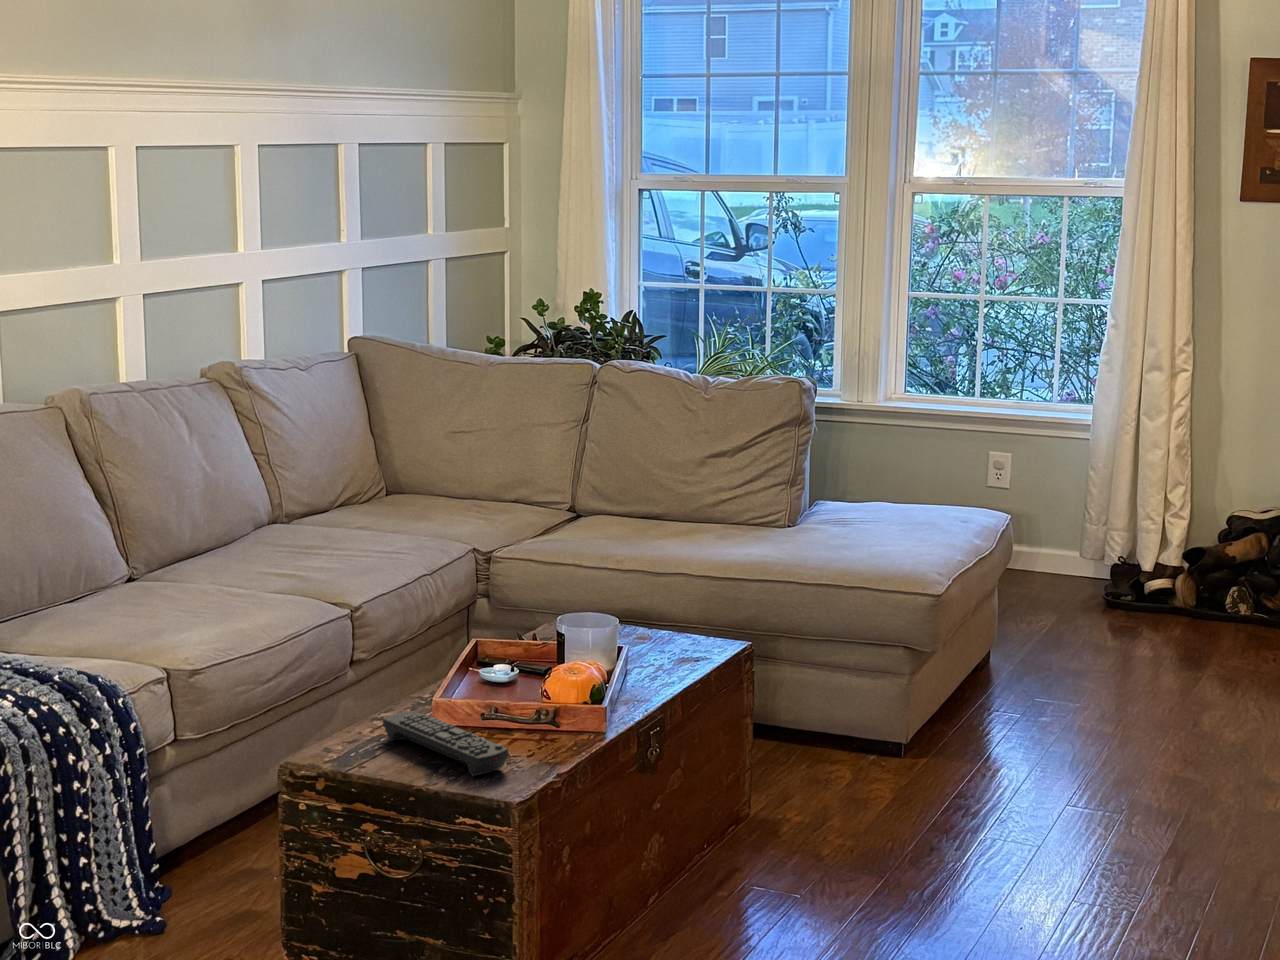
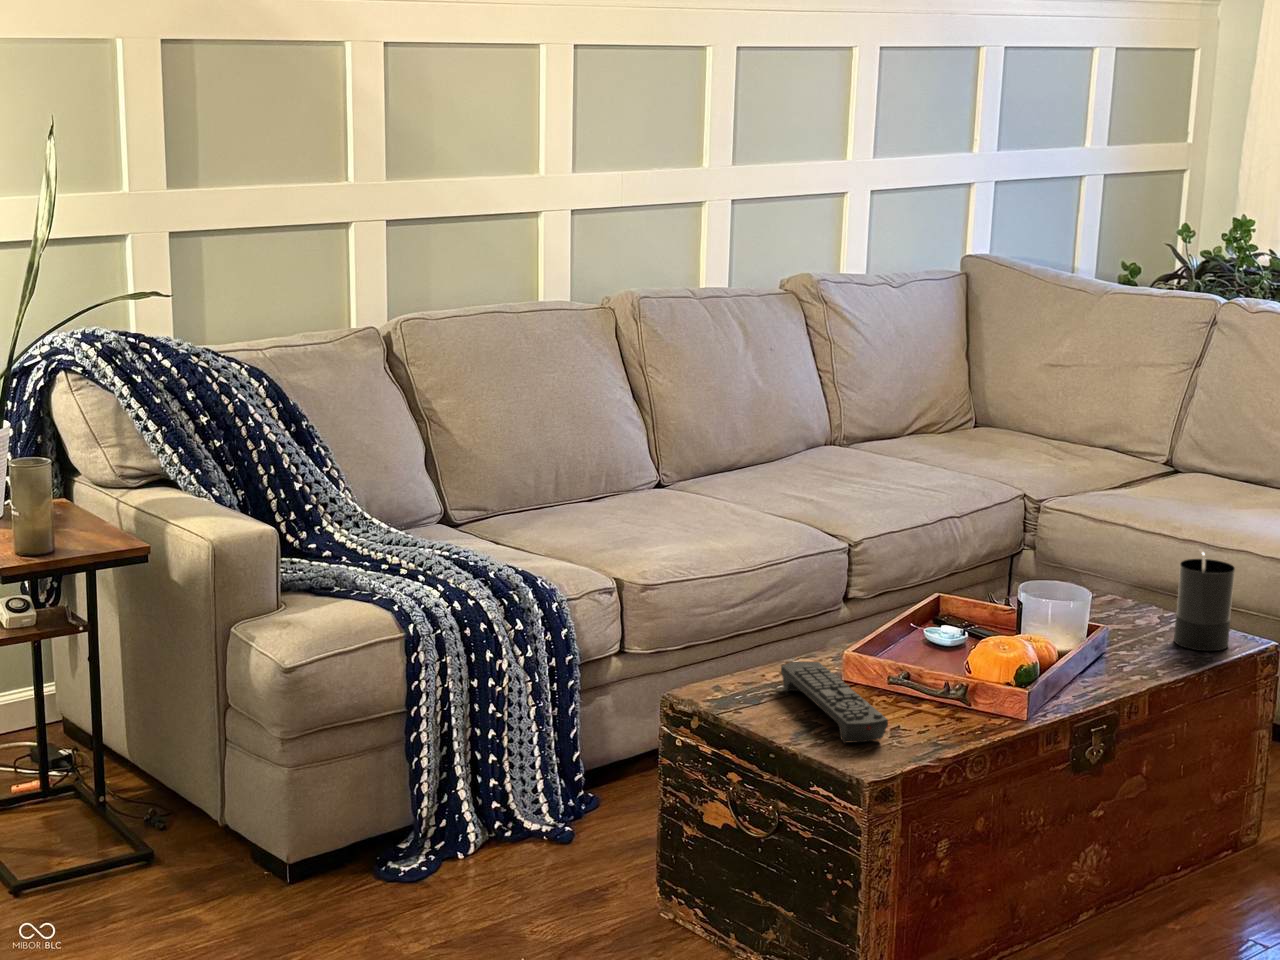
candle: none [670,571,713,654] -> present [1174,549,1235,651]

